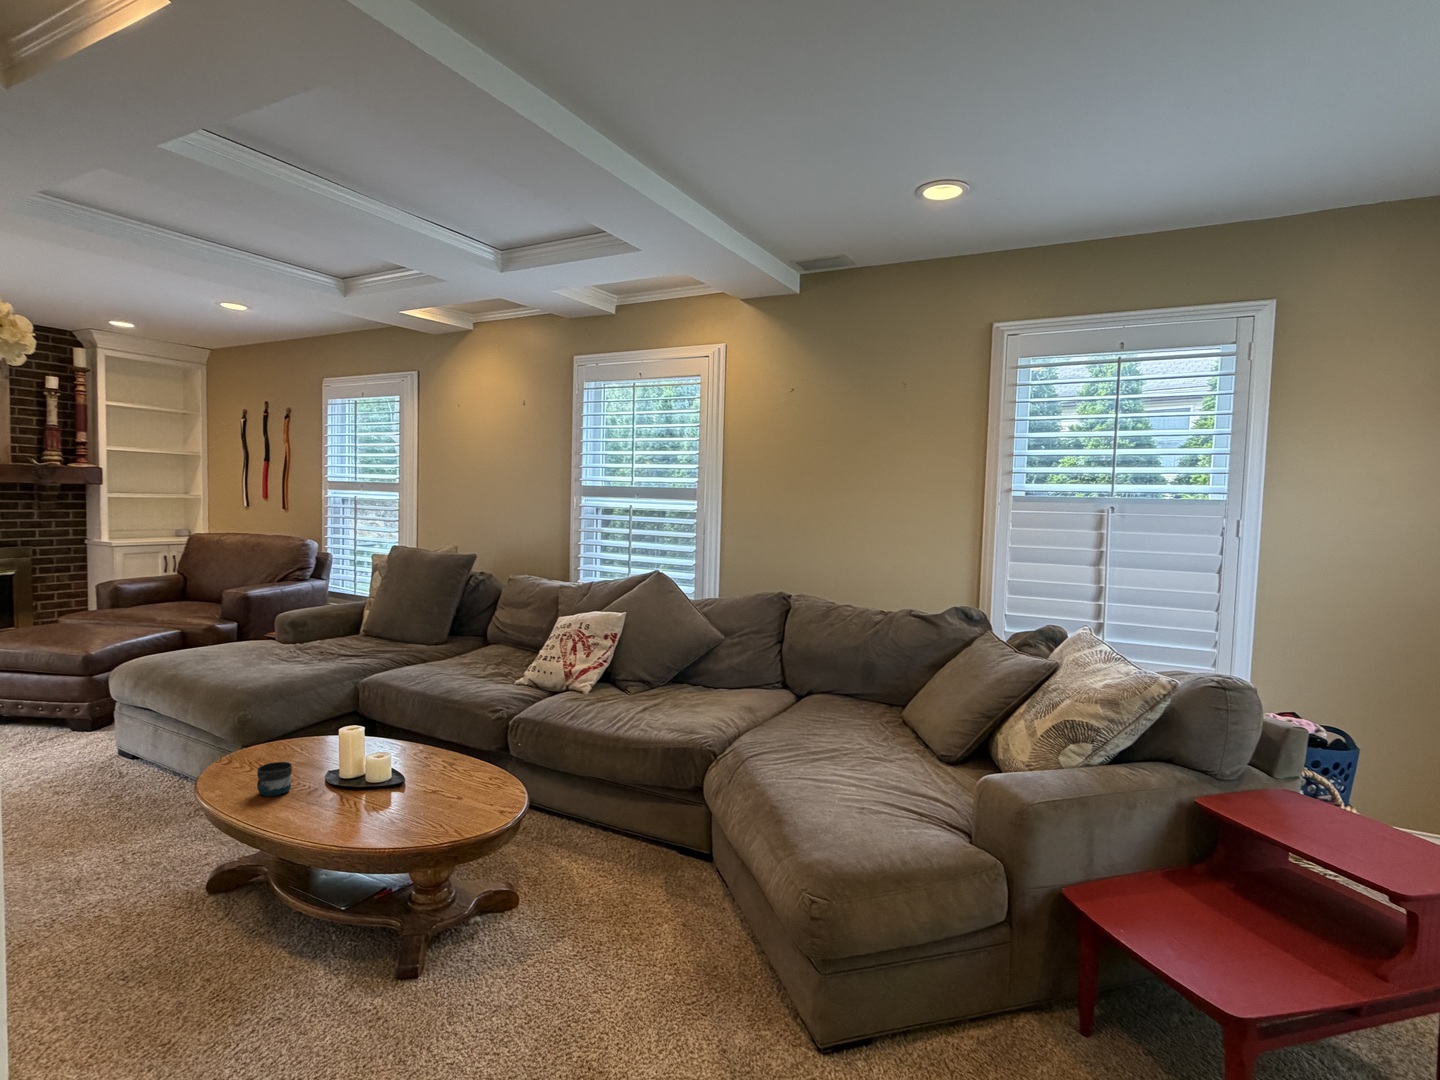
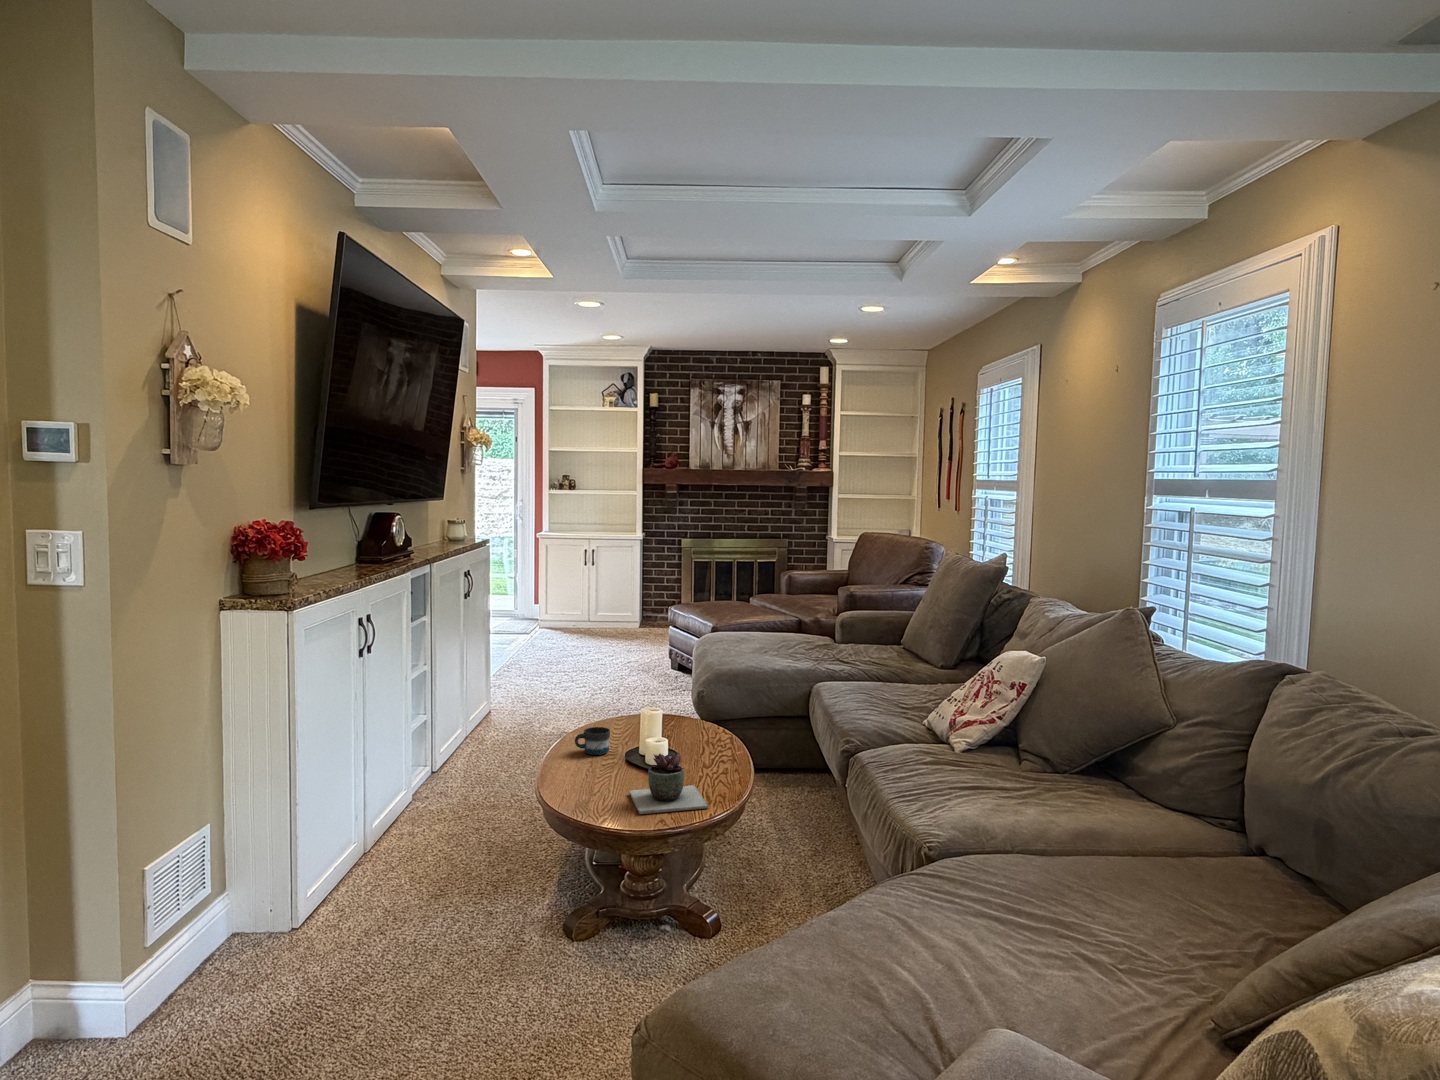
succulent plant: none [404,750,495,815] -> present [629,753,708,814]

